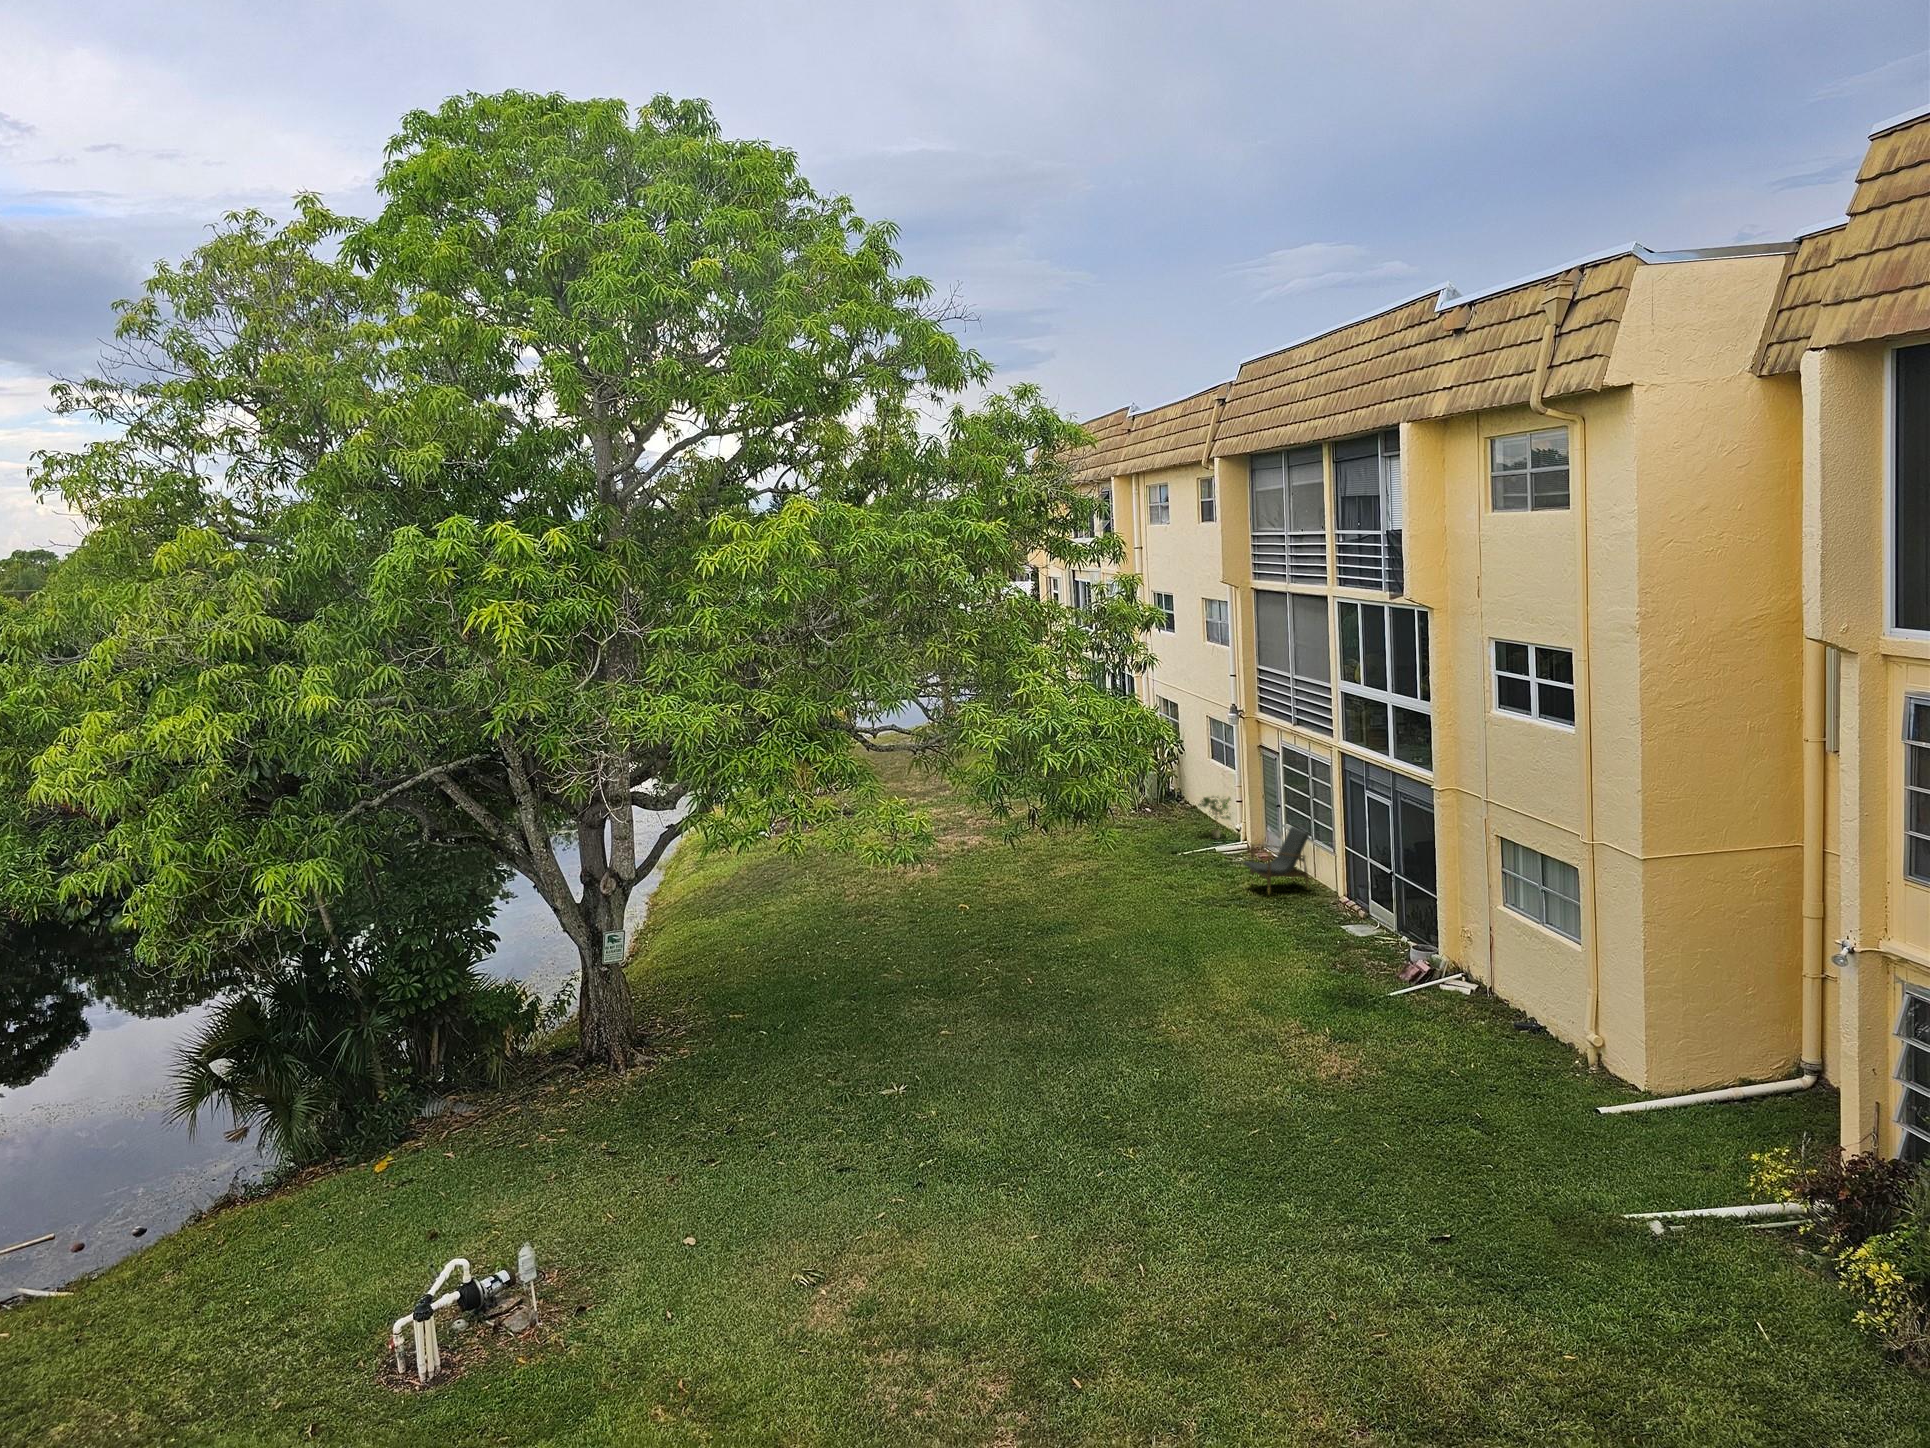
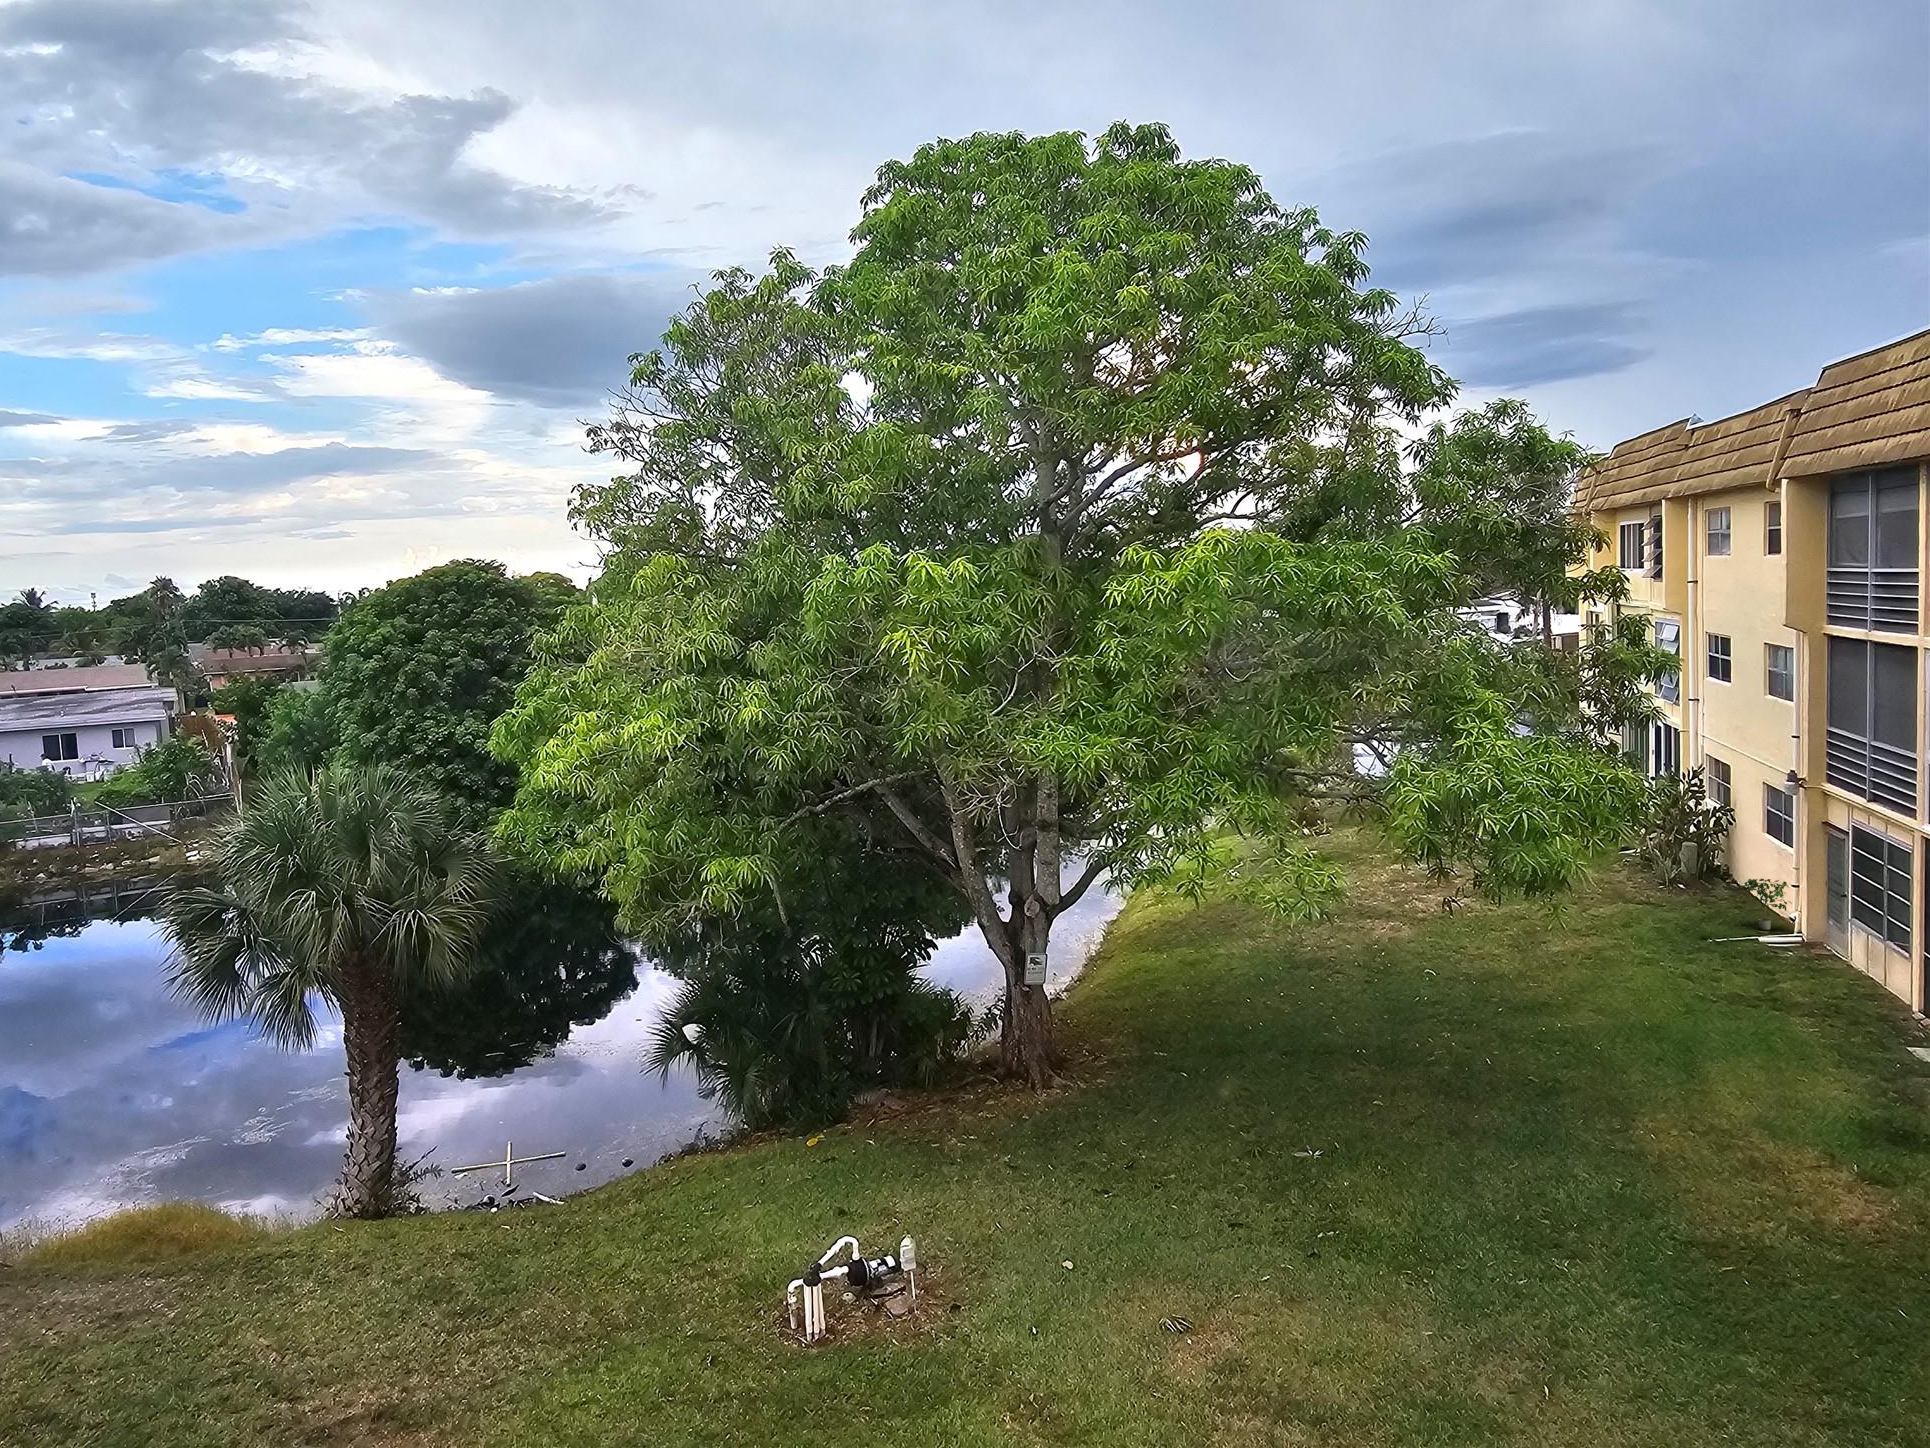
lounge chair: present [1244,827,1309,893] -> none [1796,925,1894,1005]

